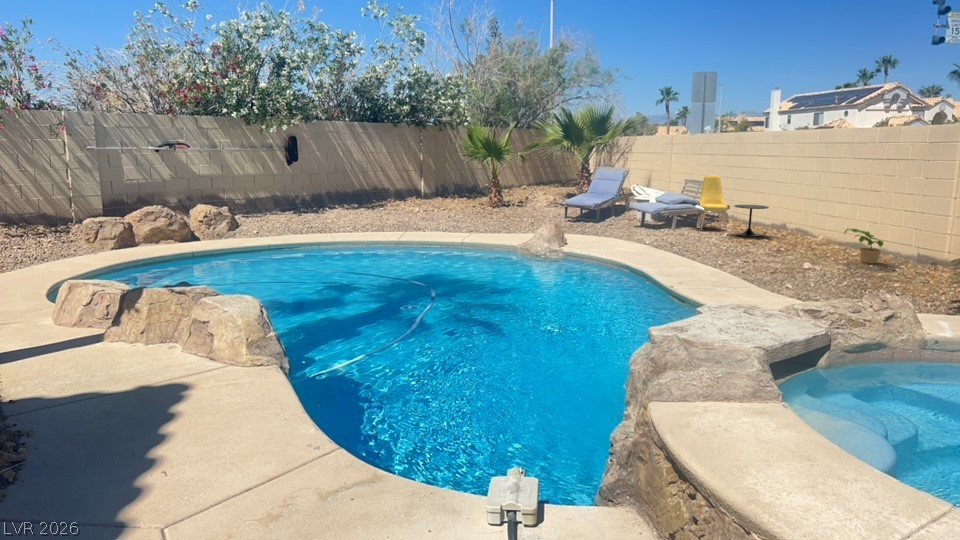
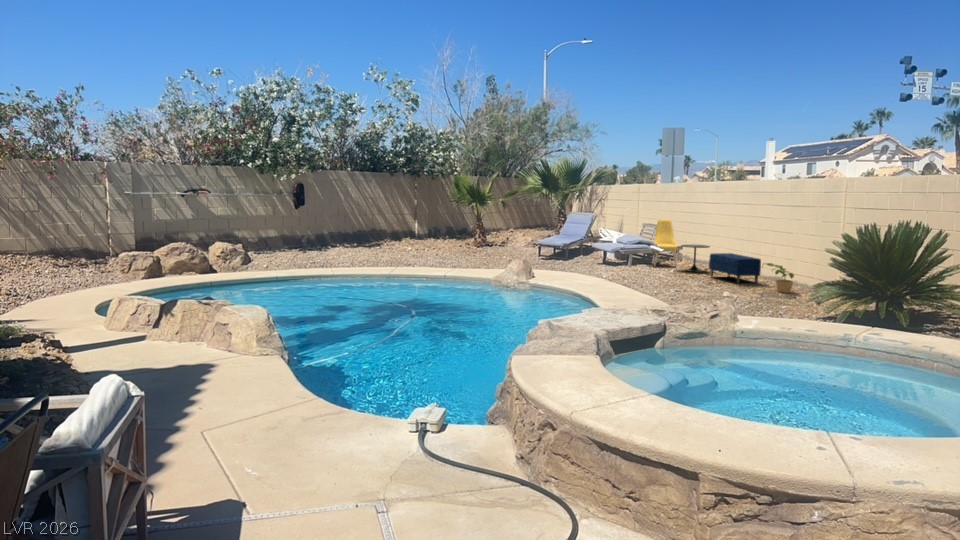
bench: none [770,215,837,252] -> present [709,253,761,284]

